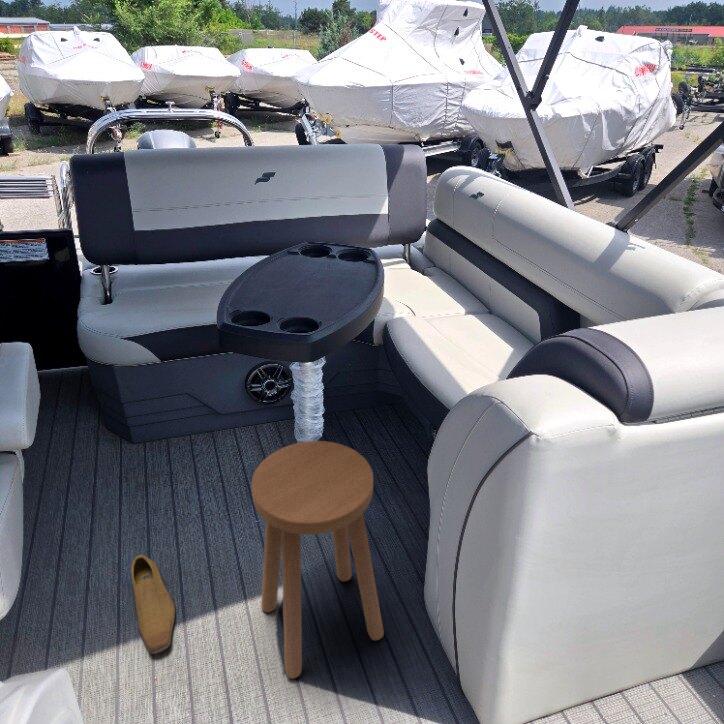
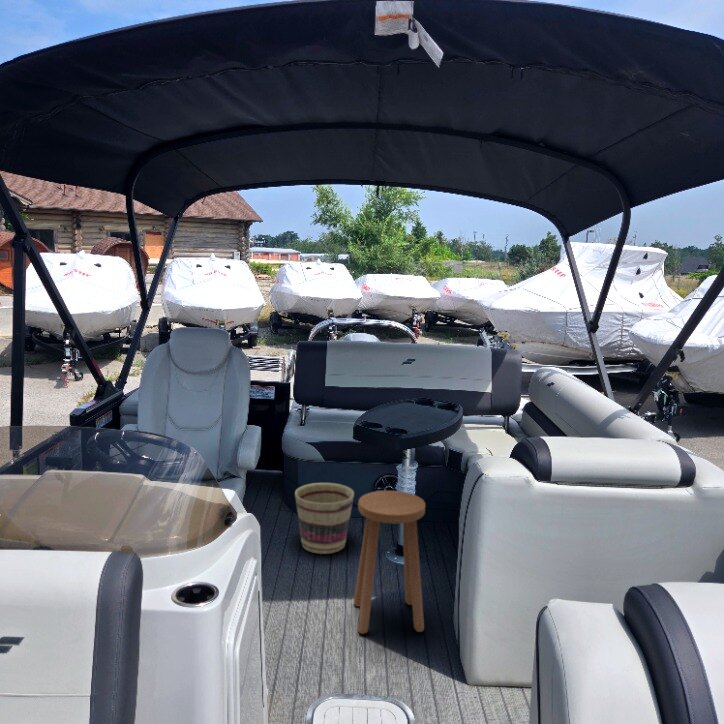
basket: none [119,398,219,513] -> present [295,483,354,554]
shoe: present [131,555,175,654] -> none [282,559,304,604]

